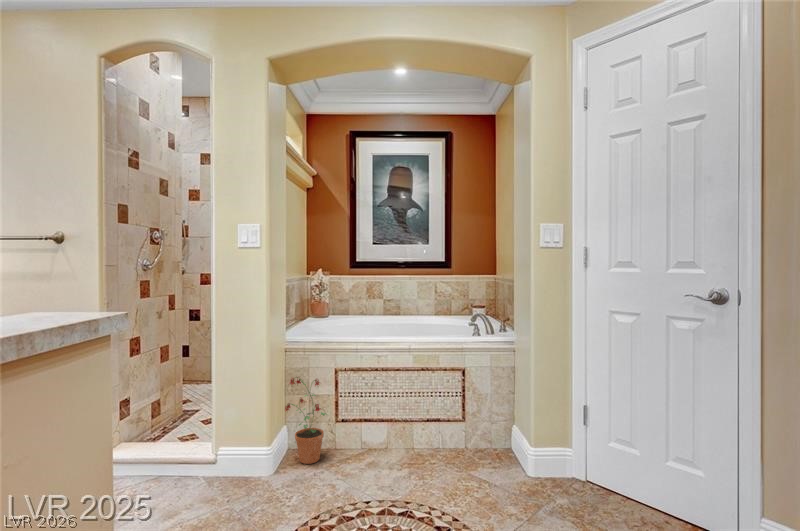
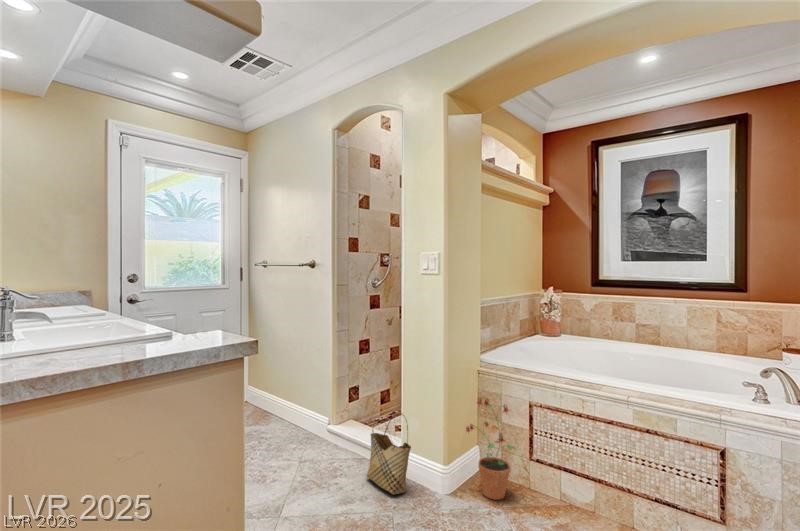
woven basket: none [179,411,234,493] -> present [367,413,411,494]

